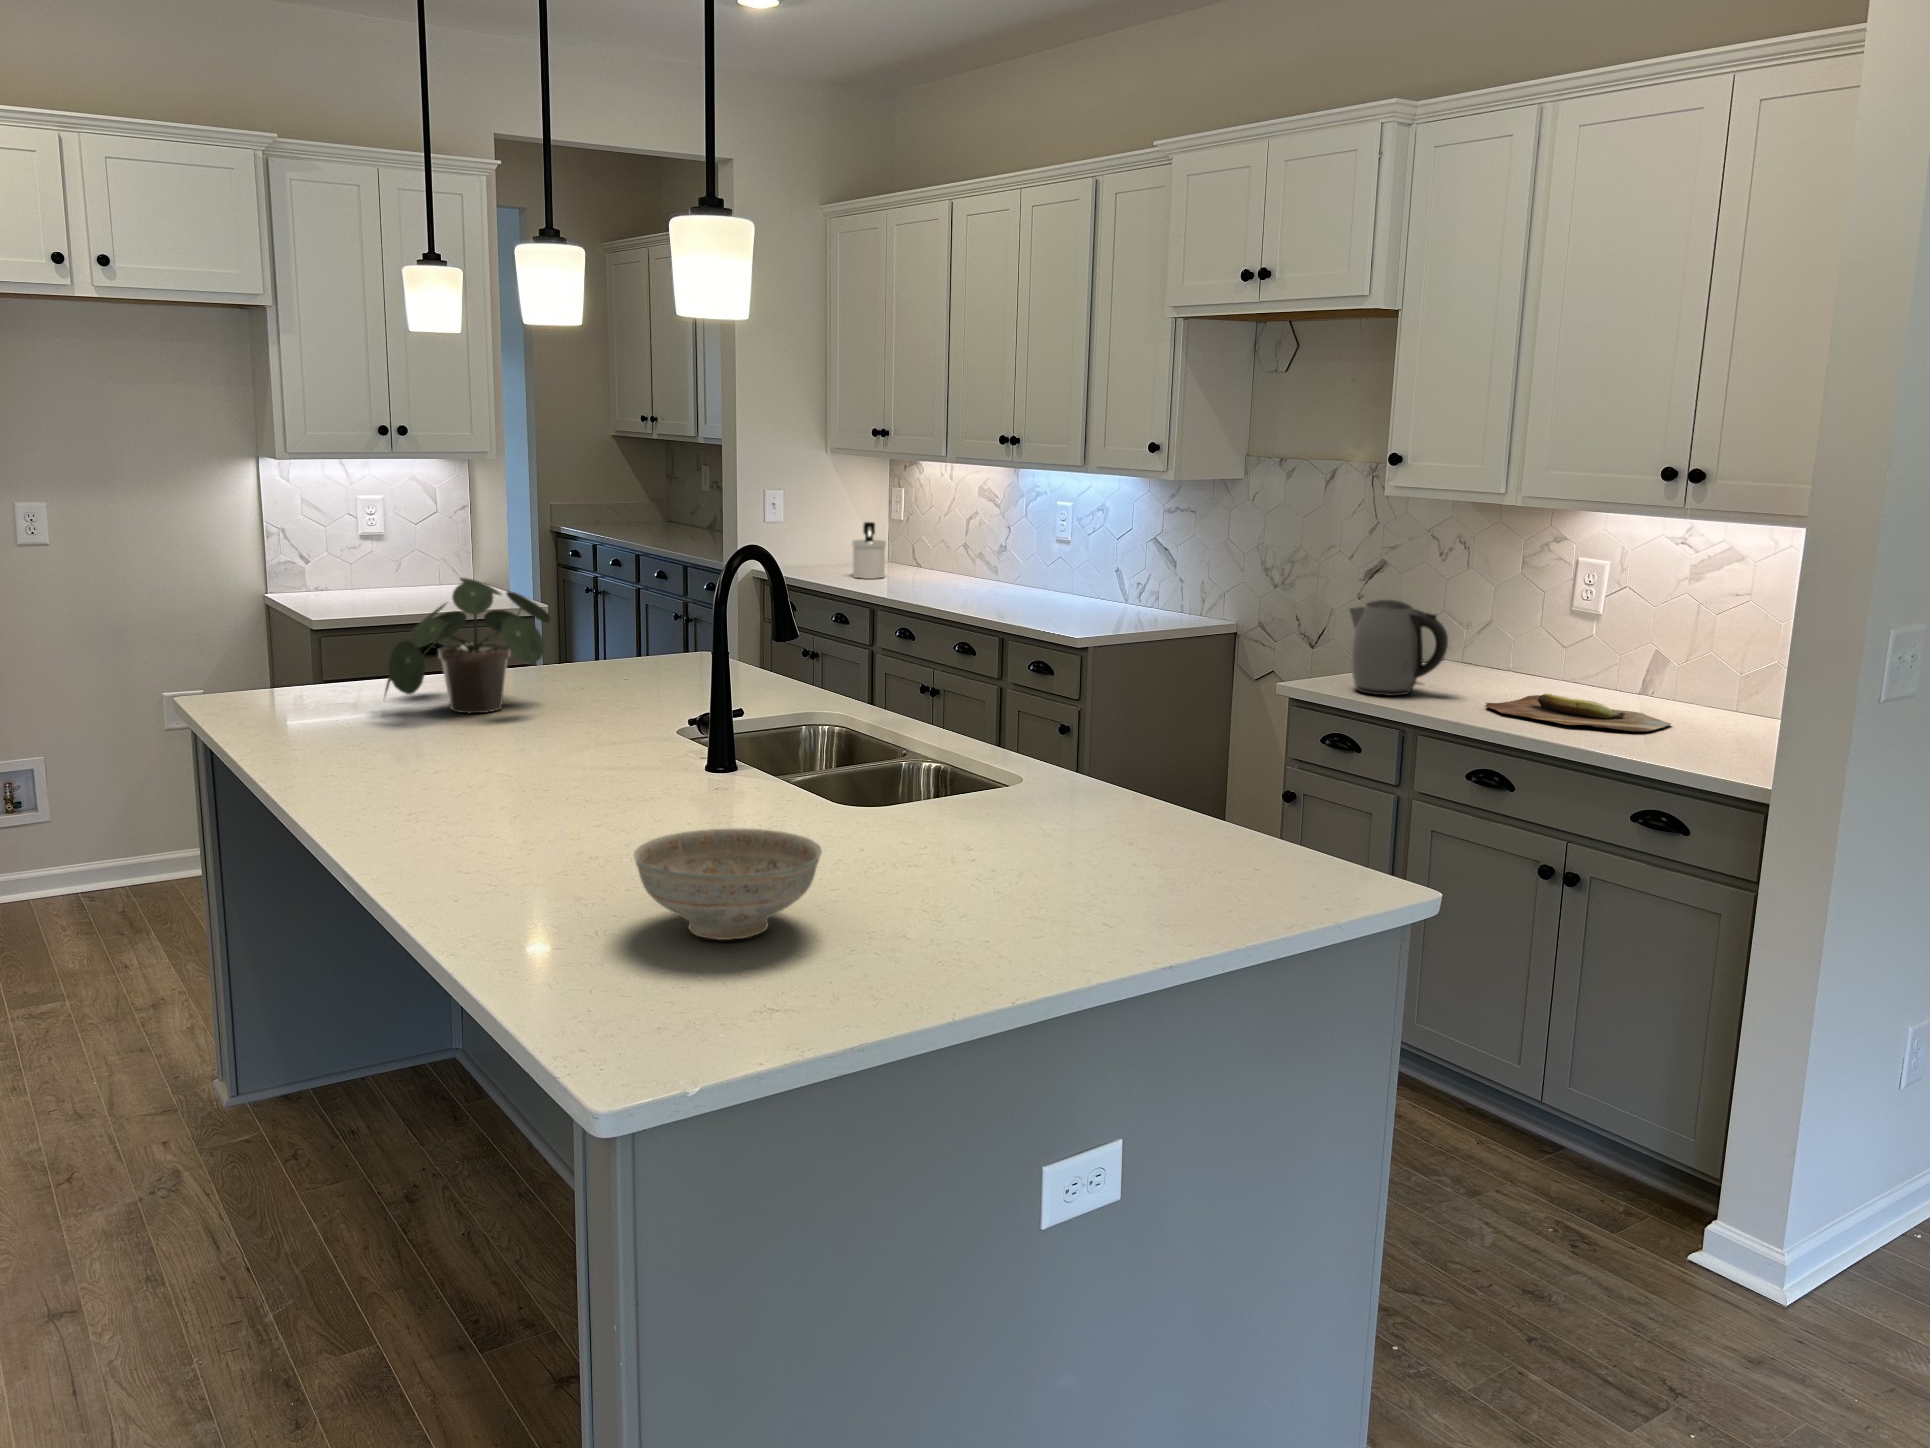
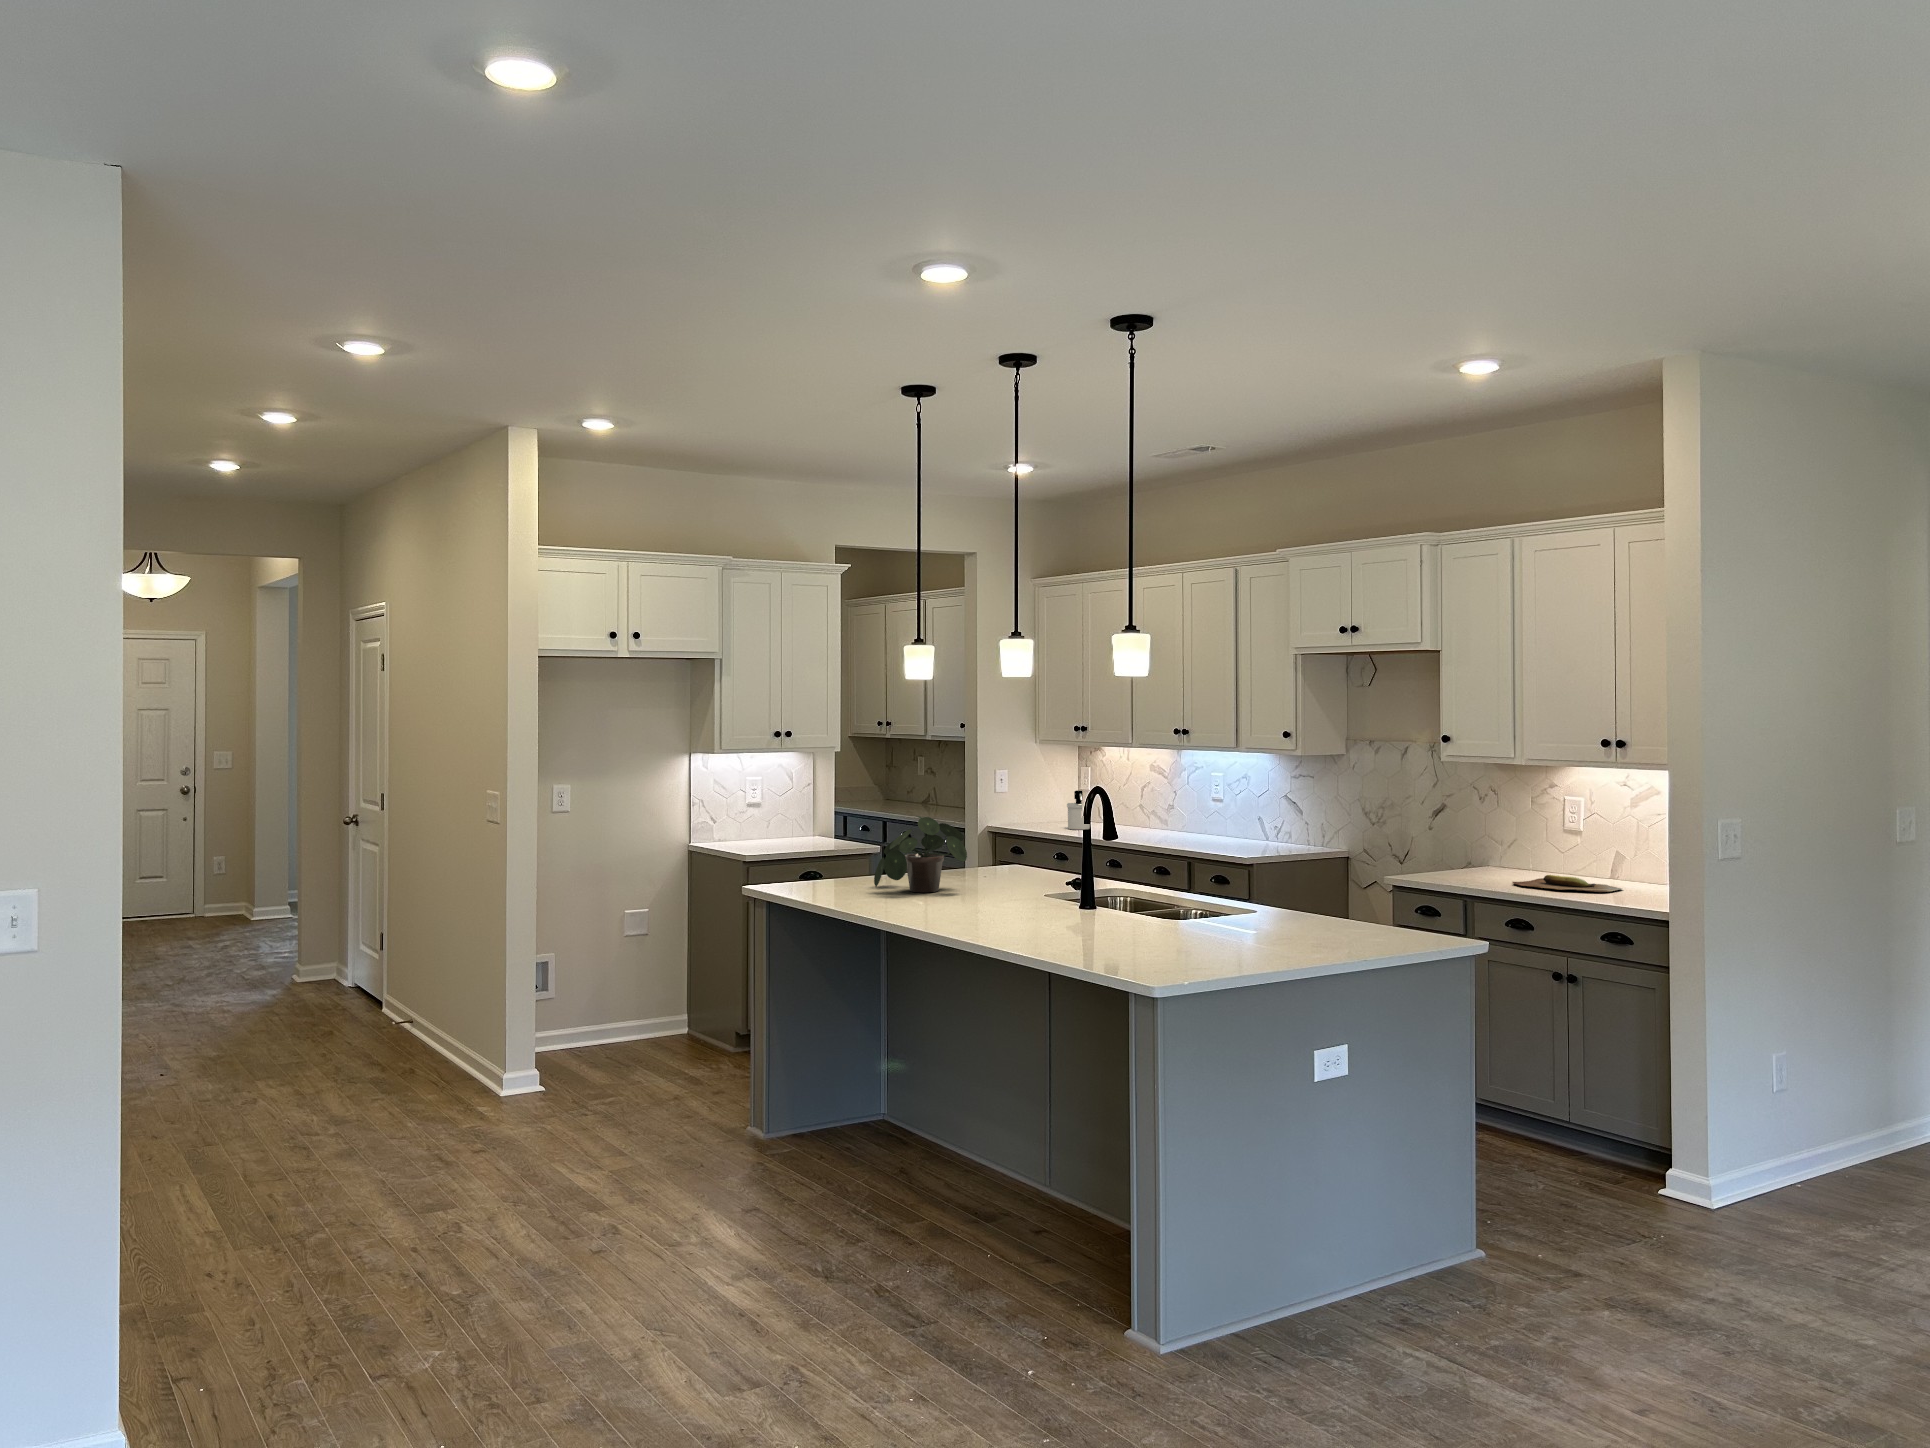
kettle: present [1349,600,1448,696] -> none [1424,823,1486,880]
decorative bowl: present [634,828,822,940] -> none [1118,912,1203,955]

